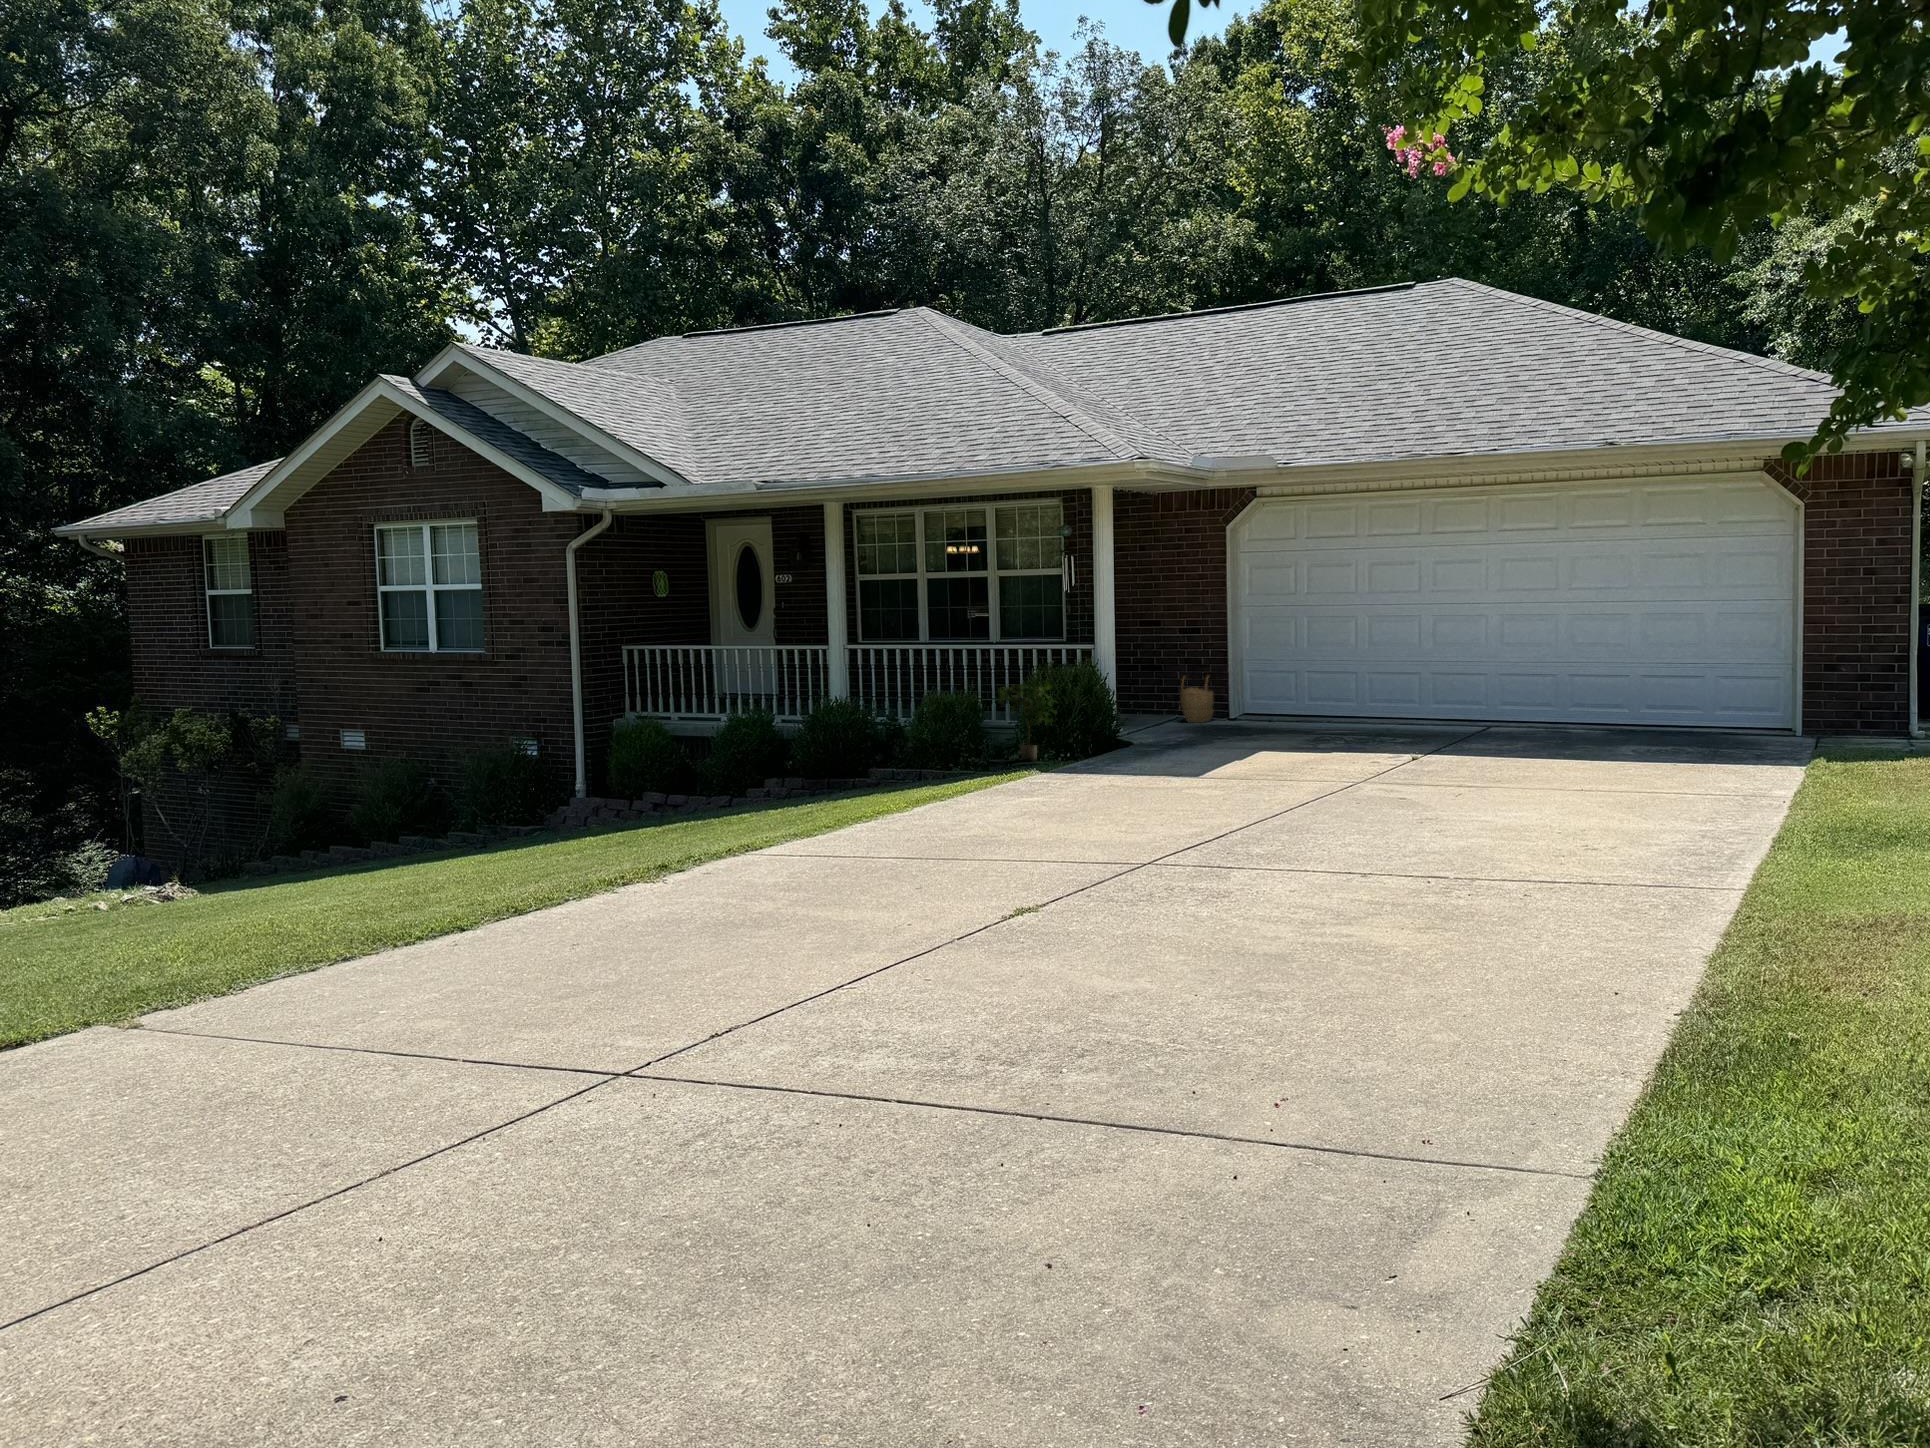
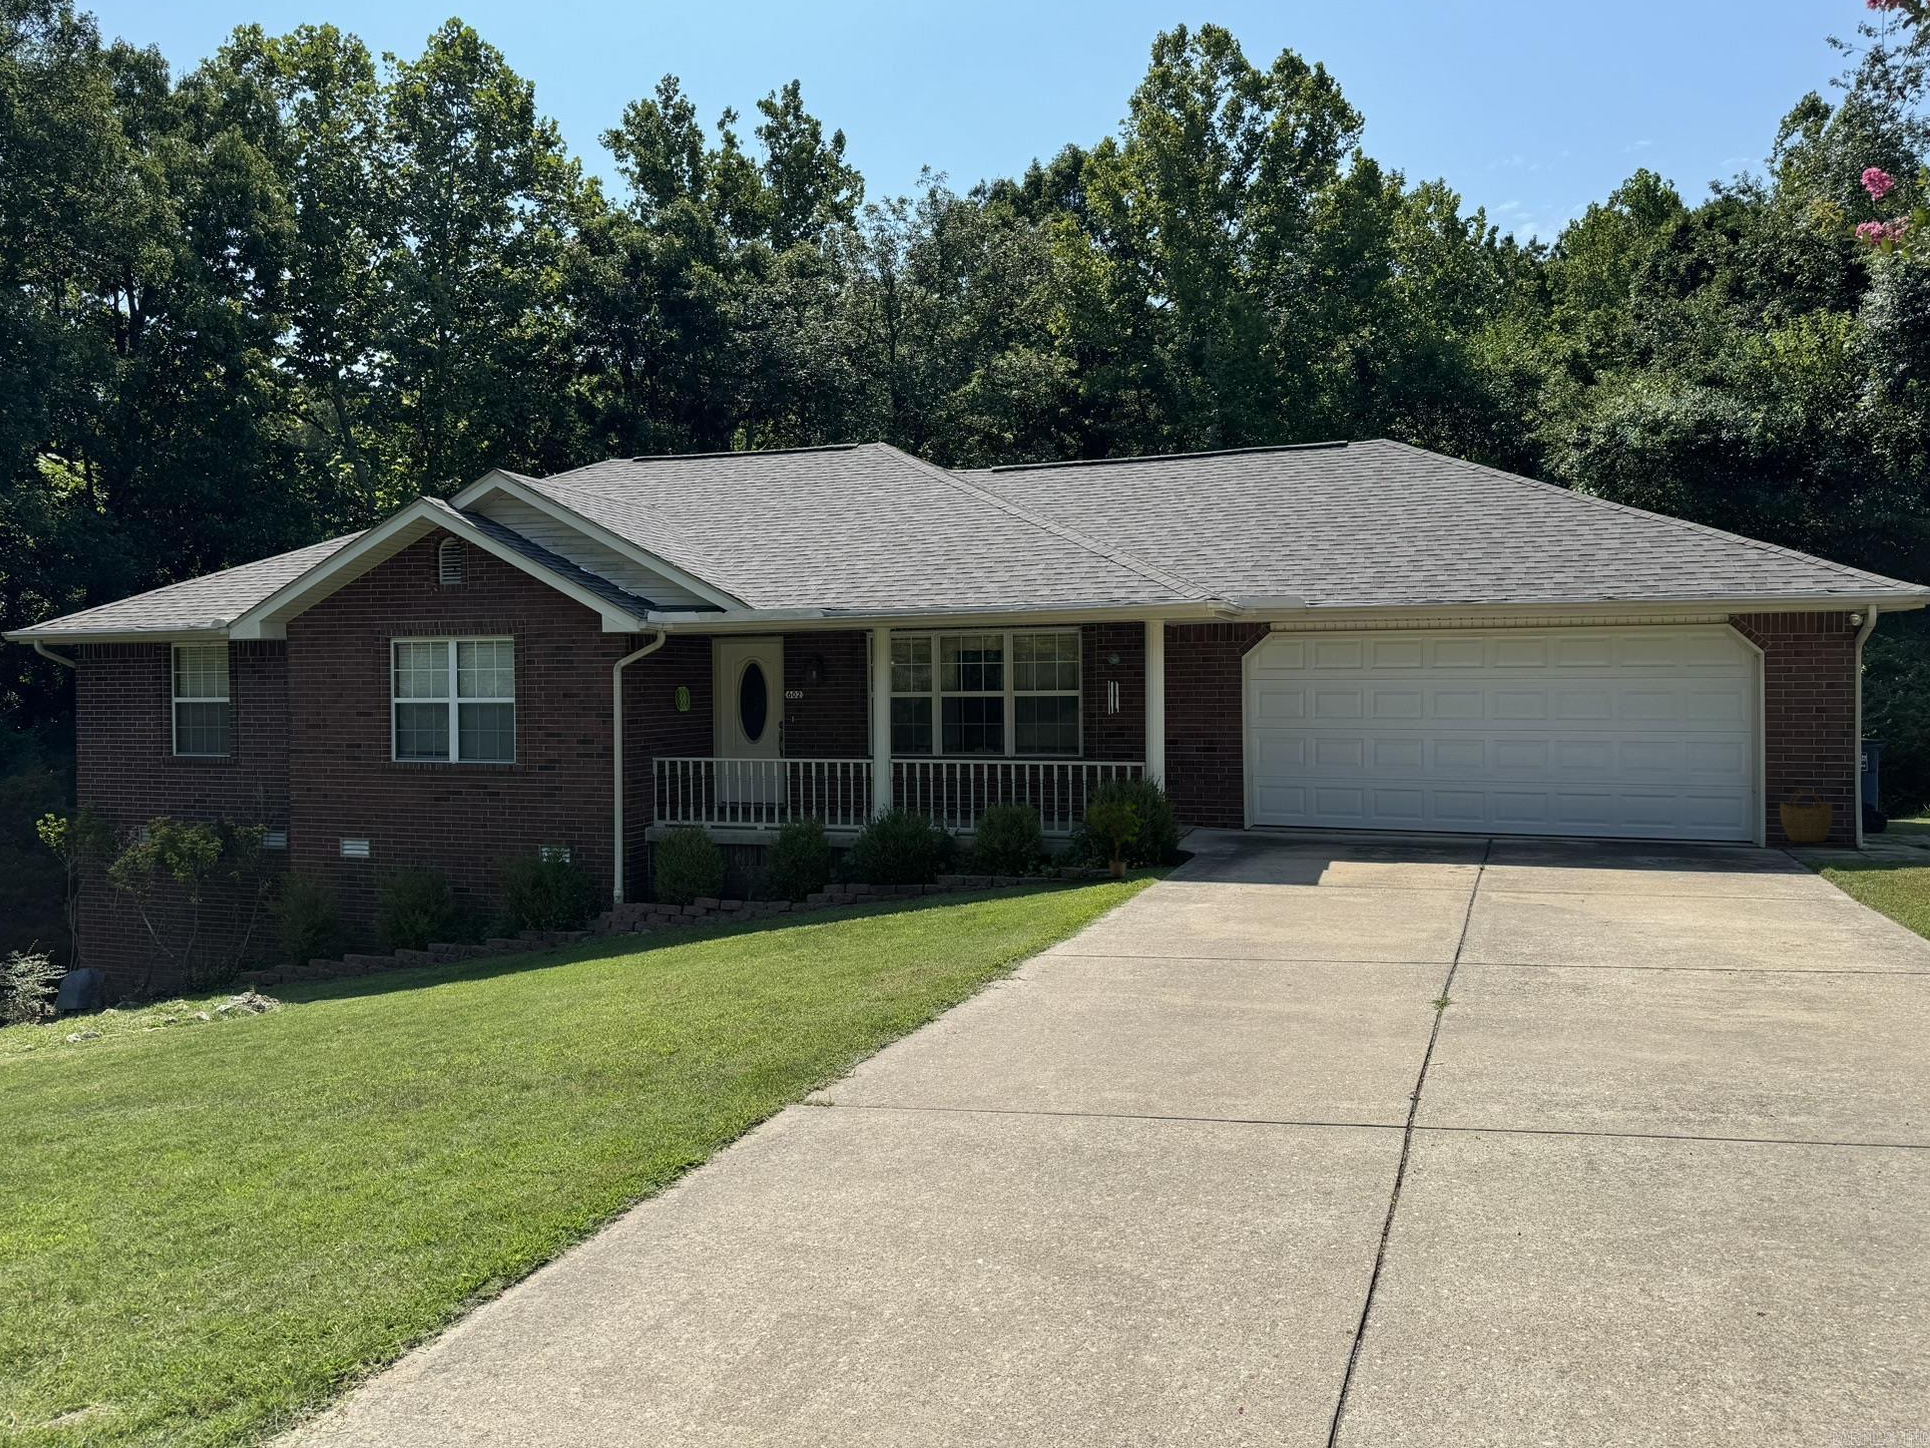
woven basket: present [1180,679,1213,723] -> present [1780,790,1833,842]

